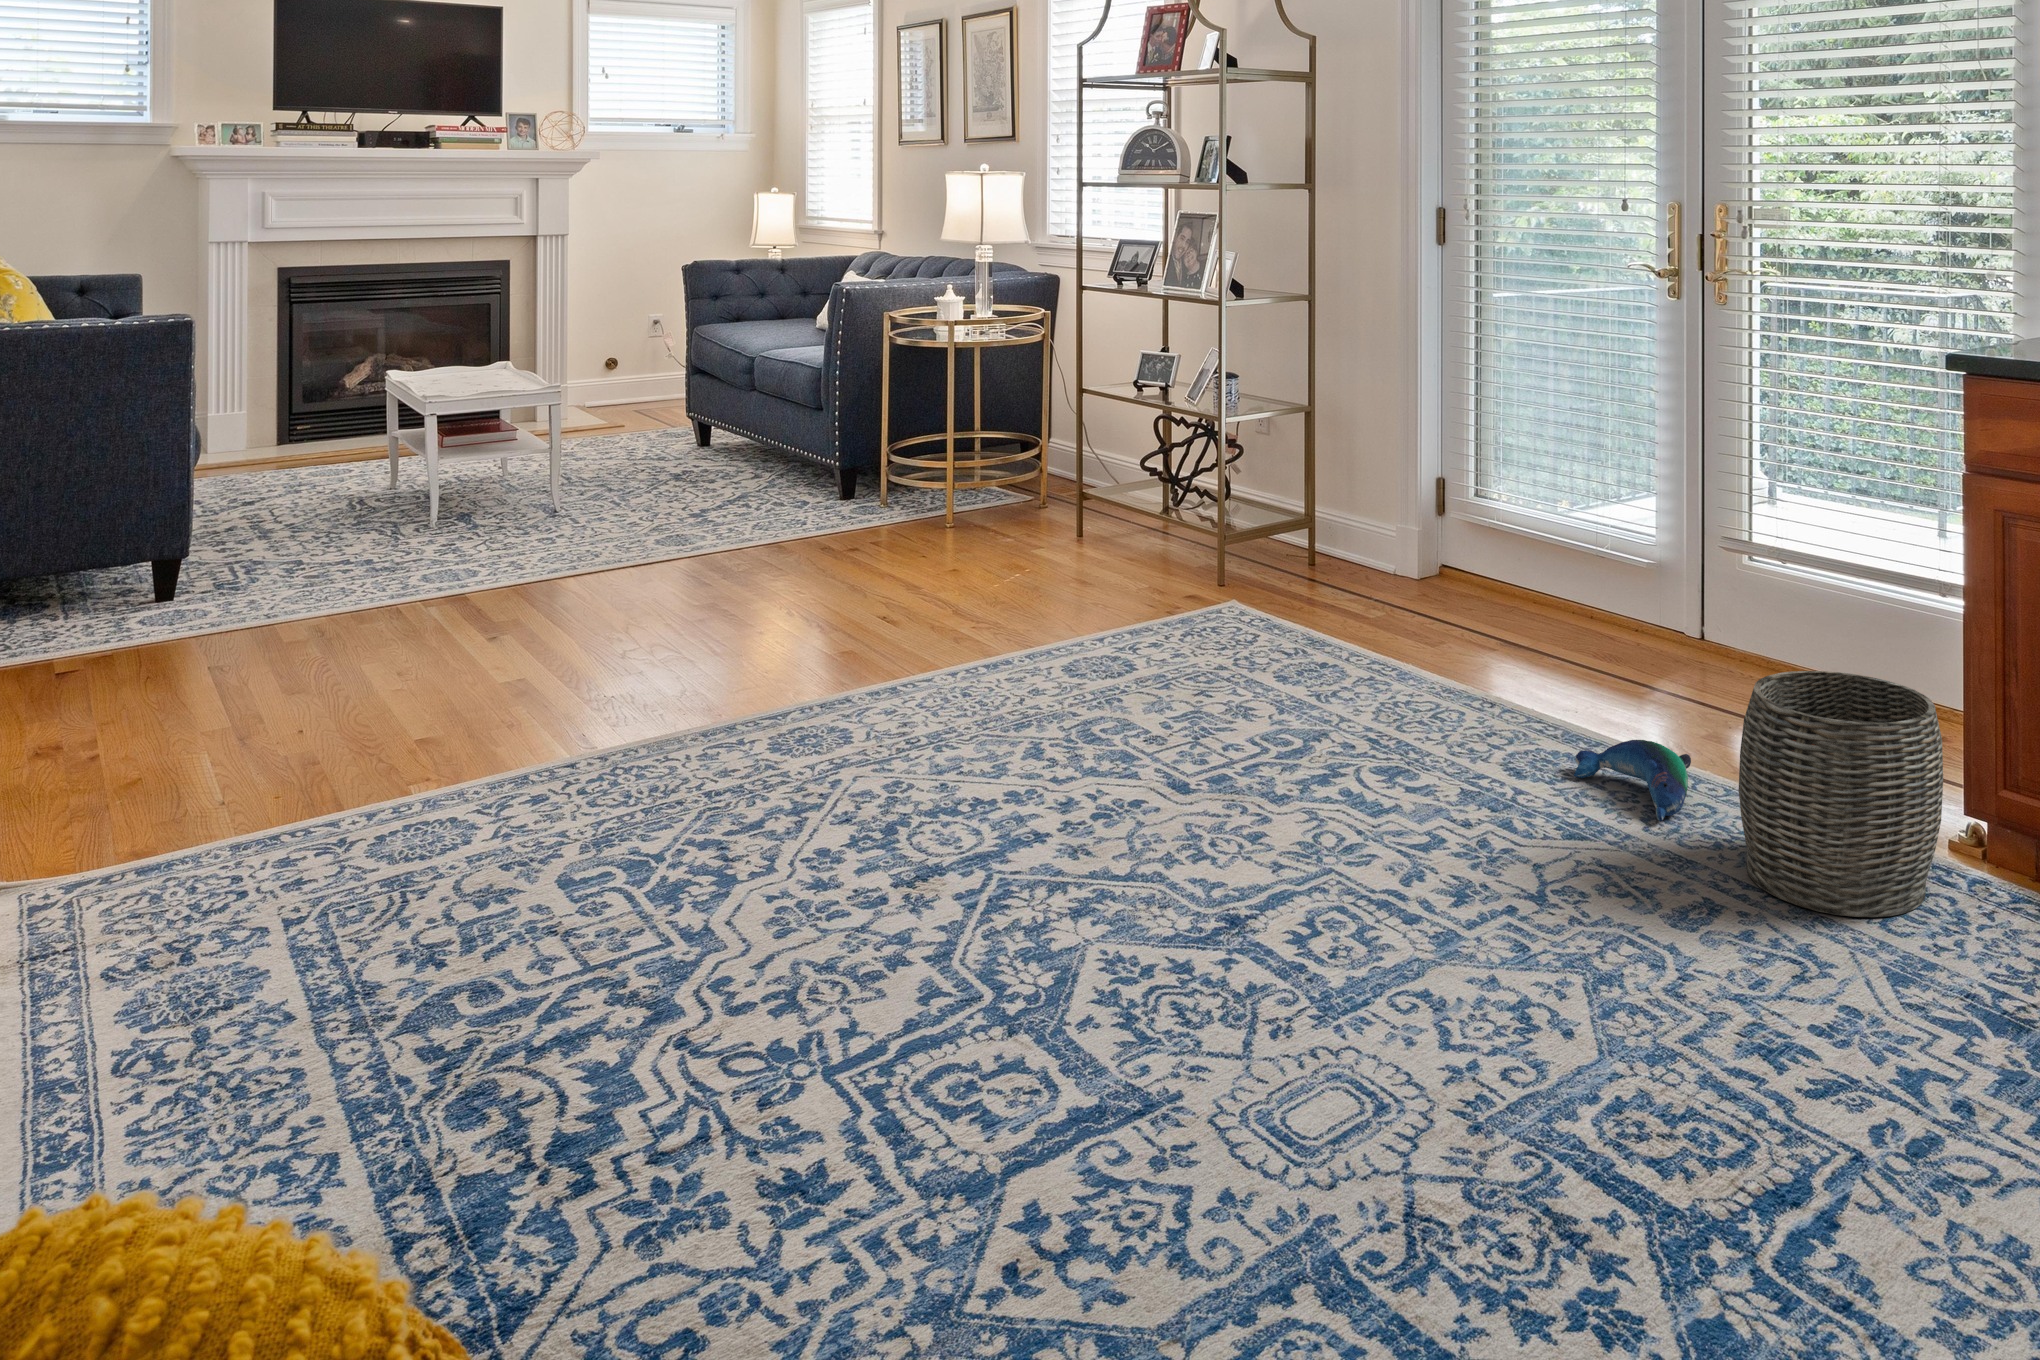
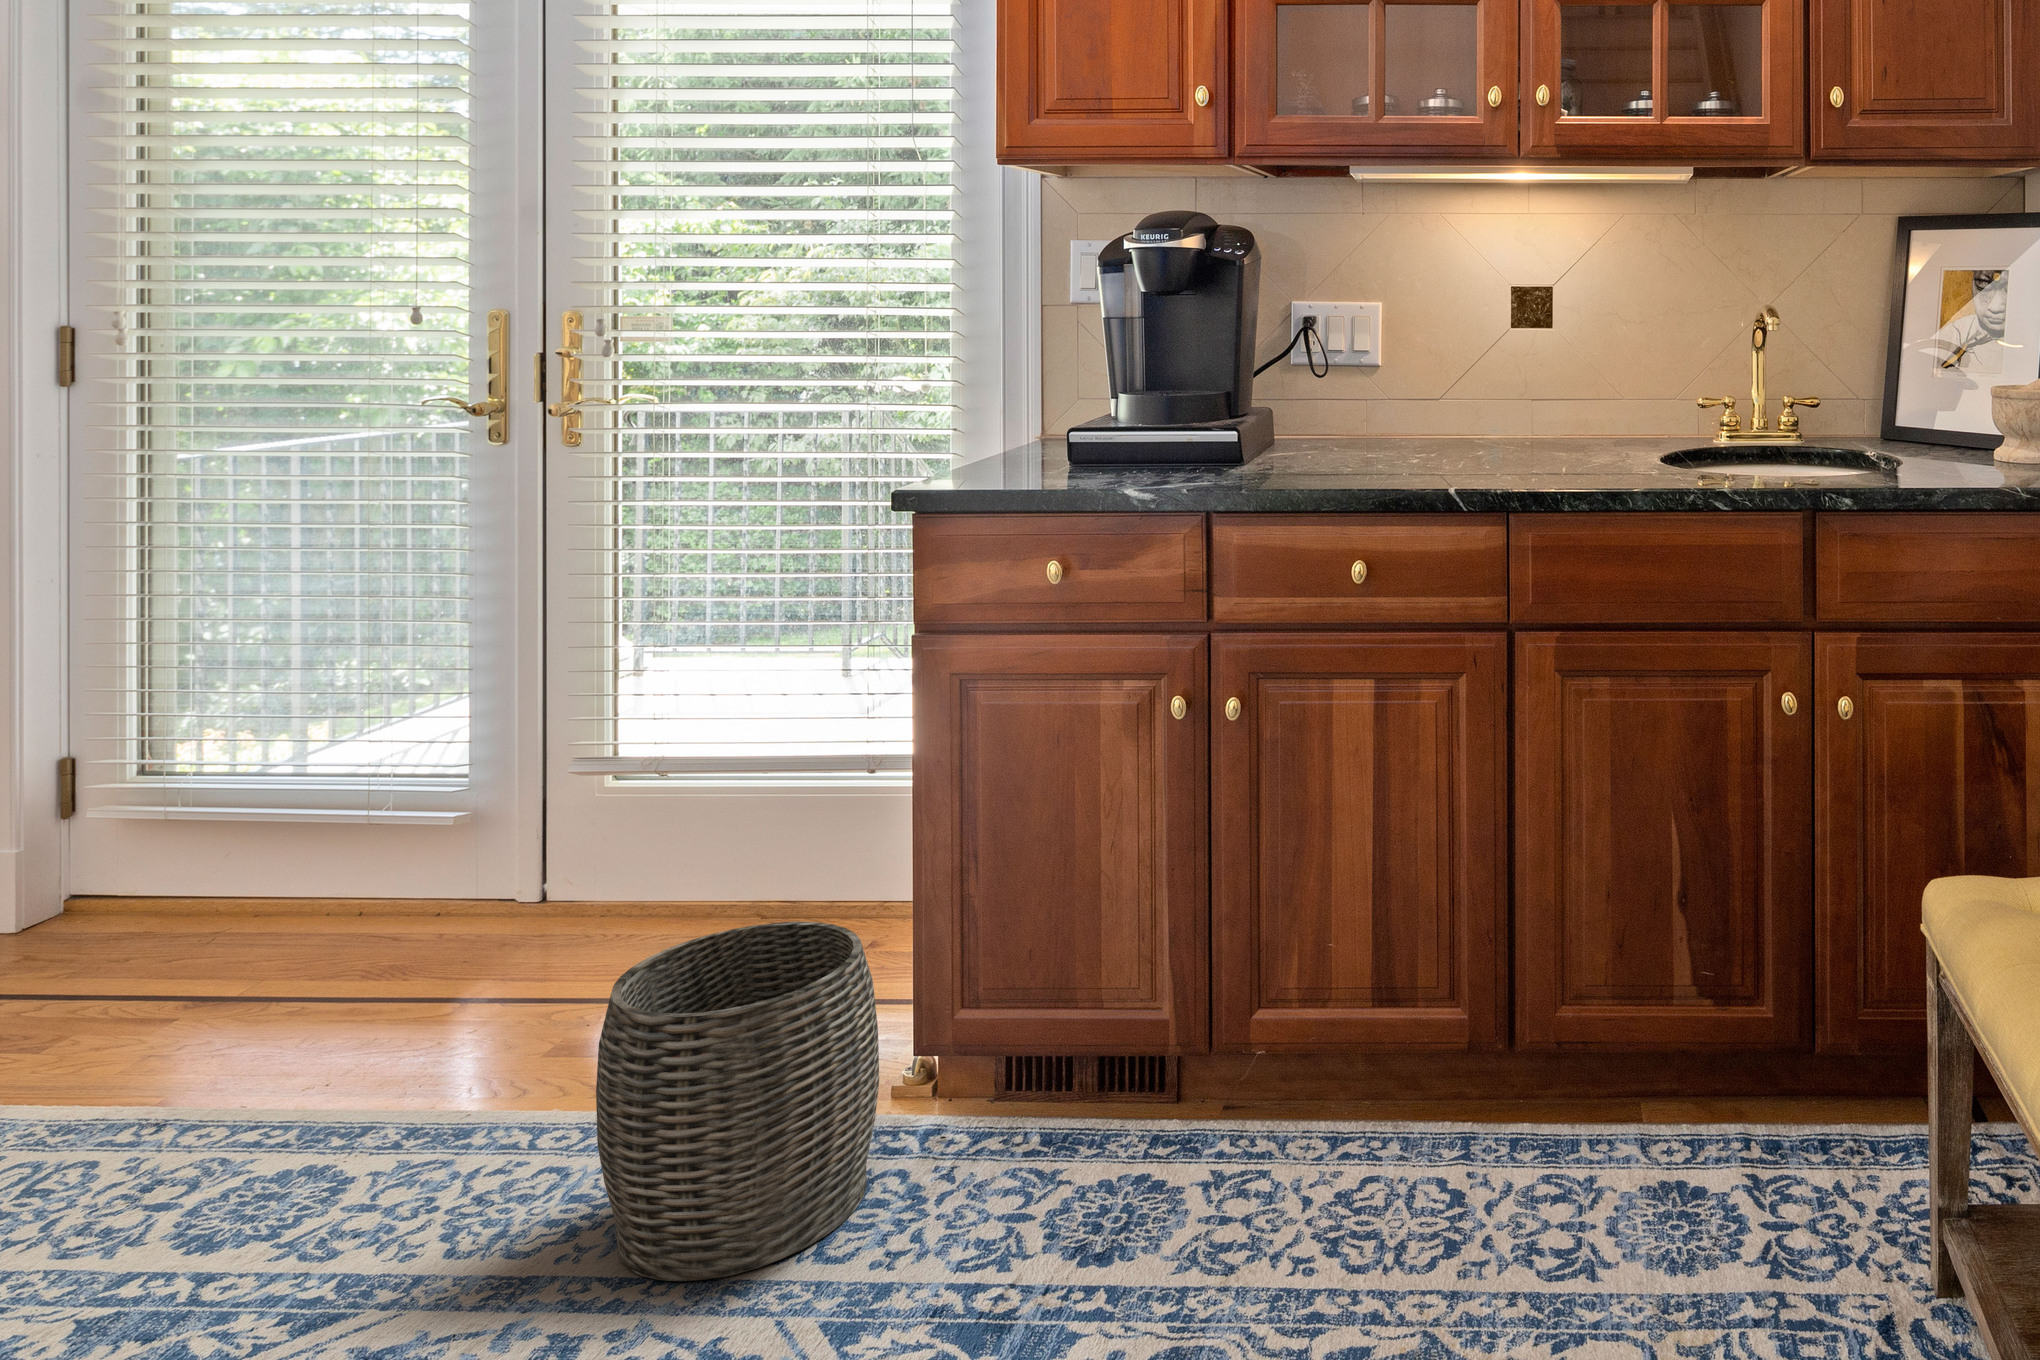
plush toy: present [1574,740,1691,821] -> none [318,1103,522,1229]

